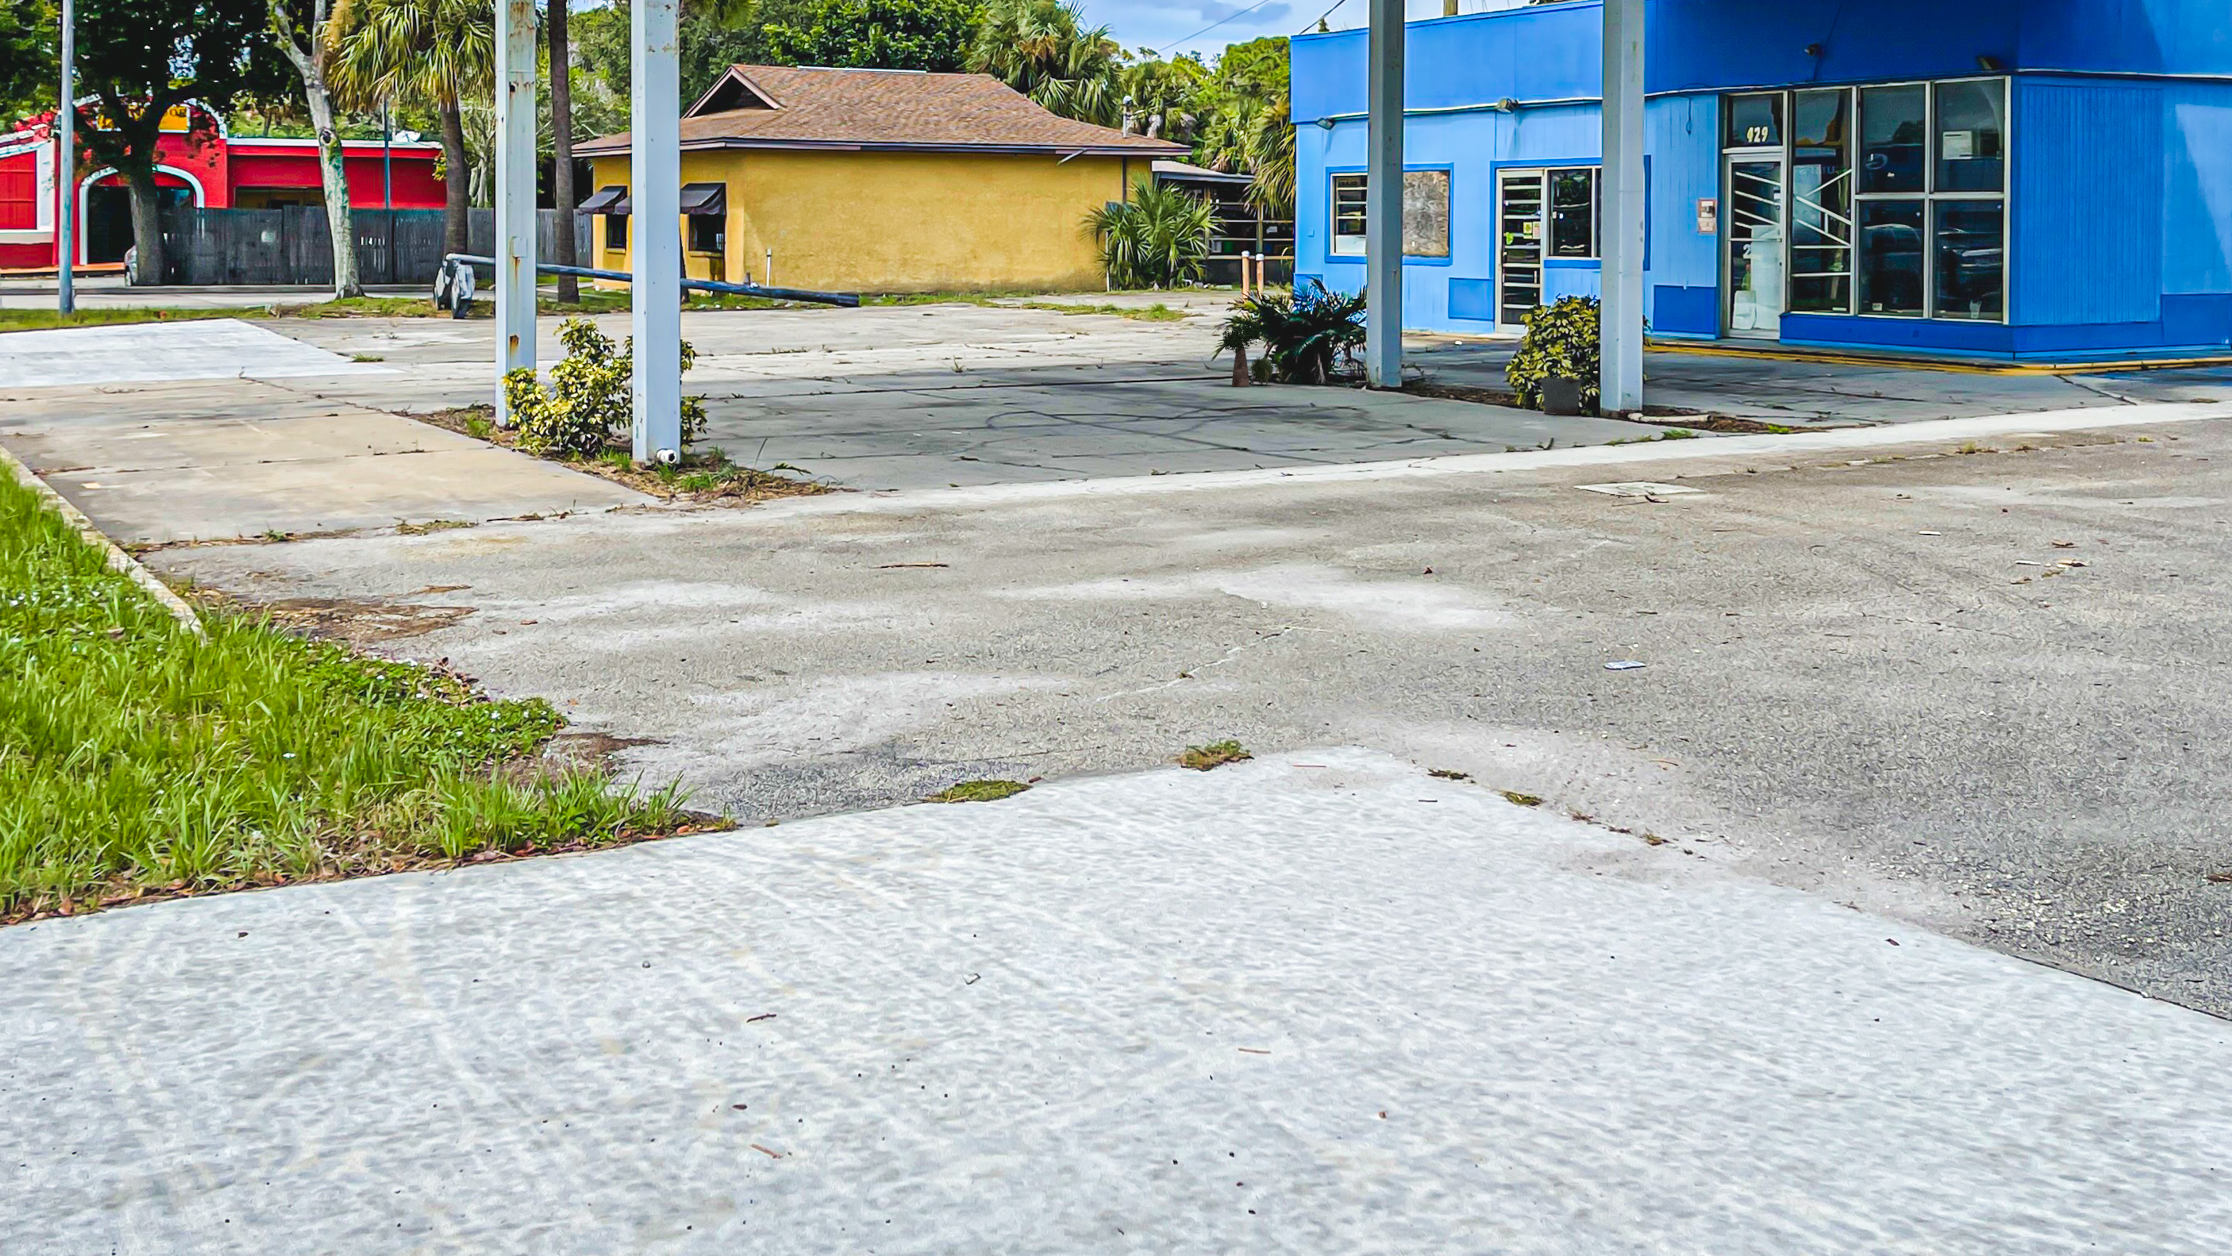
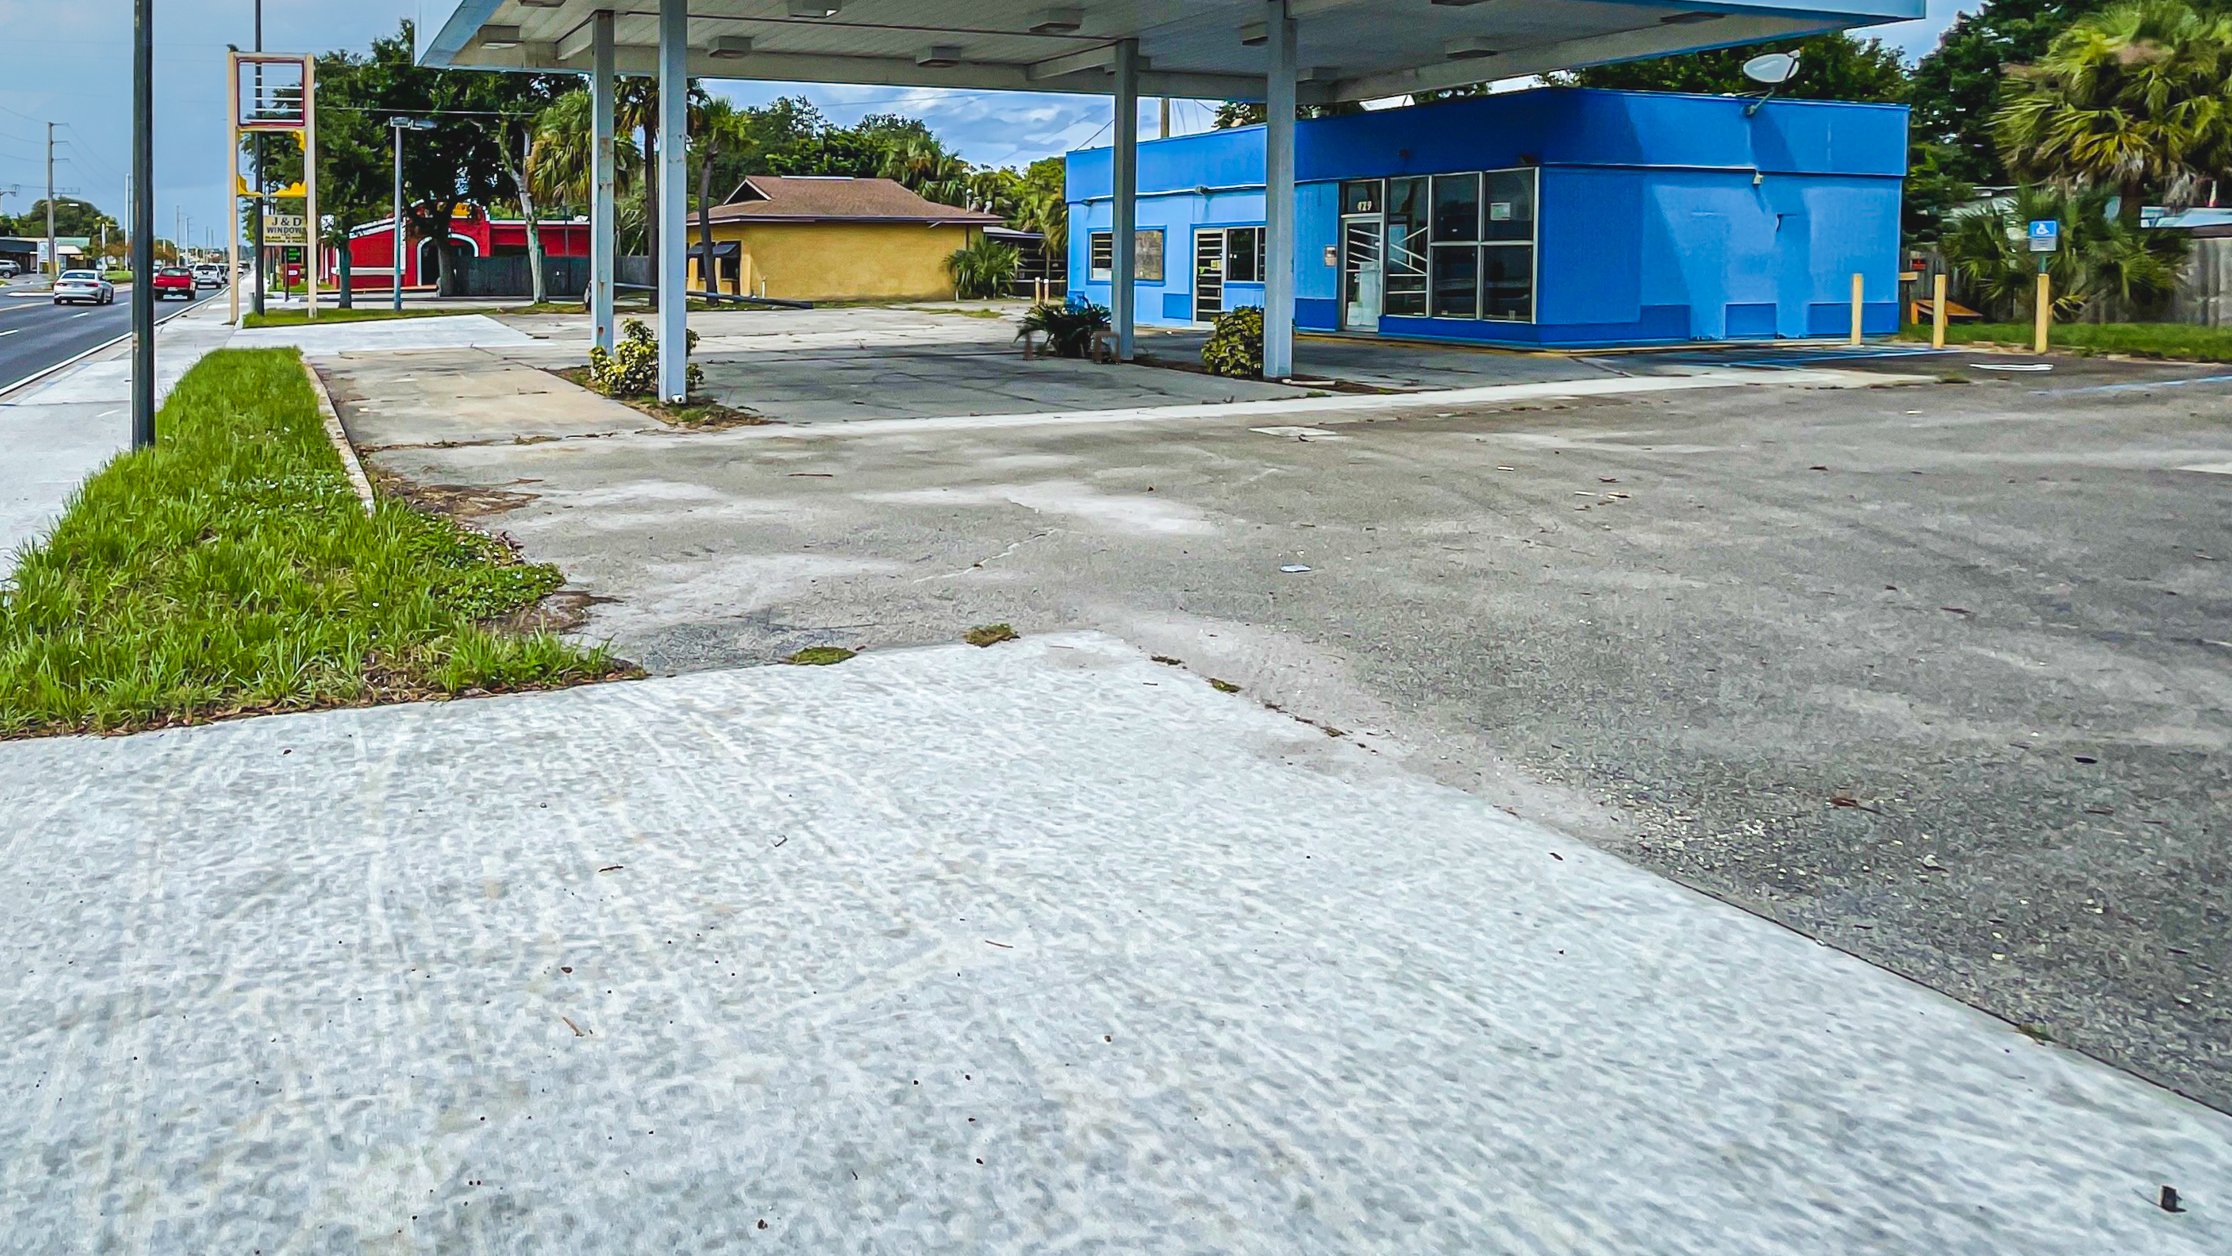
bench: none [1341,337,1385,391] -> present [1093,331,1121,364]
bucket: present [1541,377,1582,415] -> none [1223,359,1253,383]

